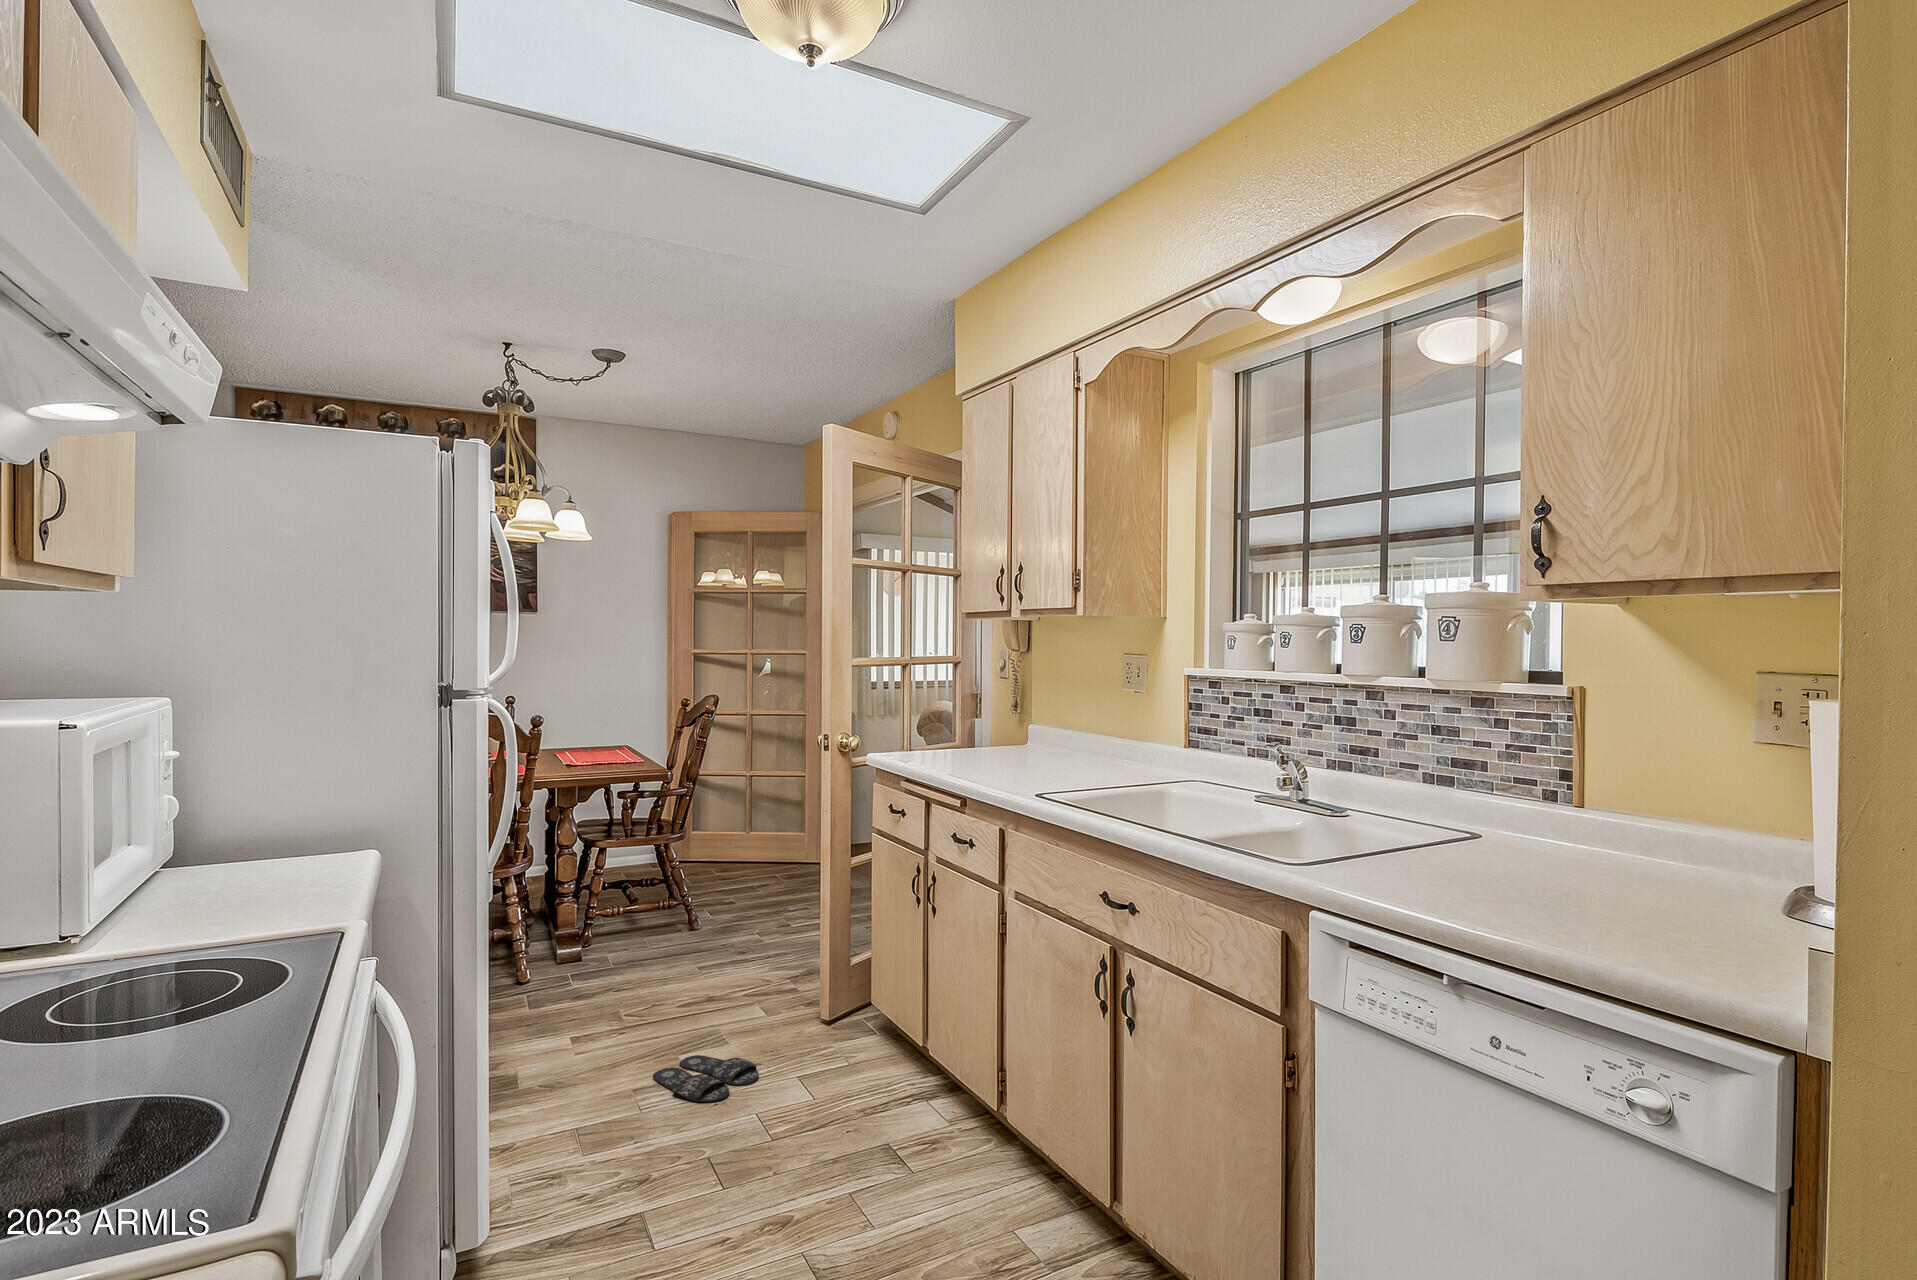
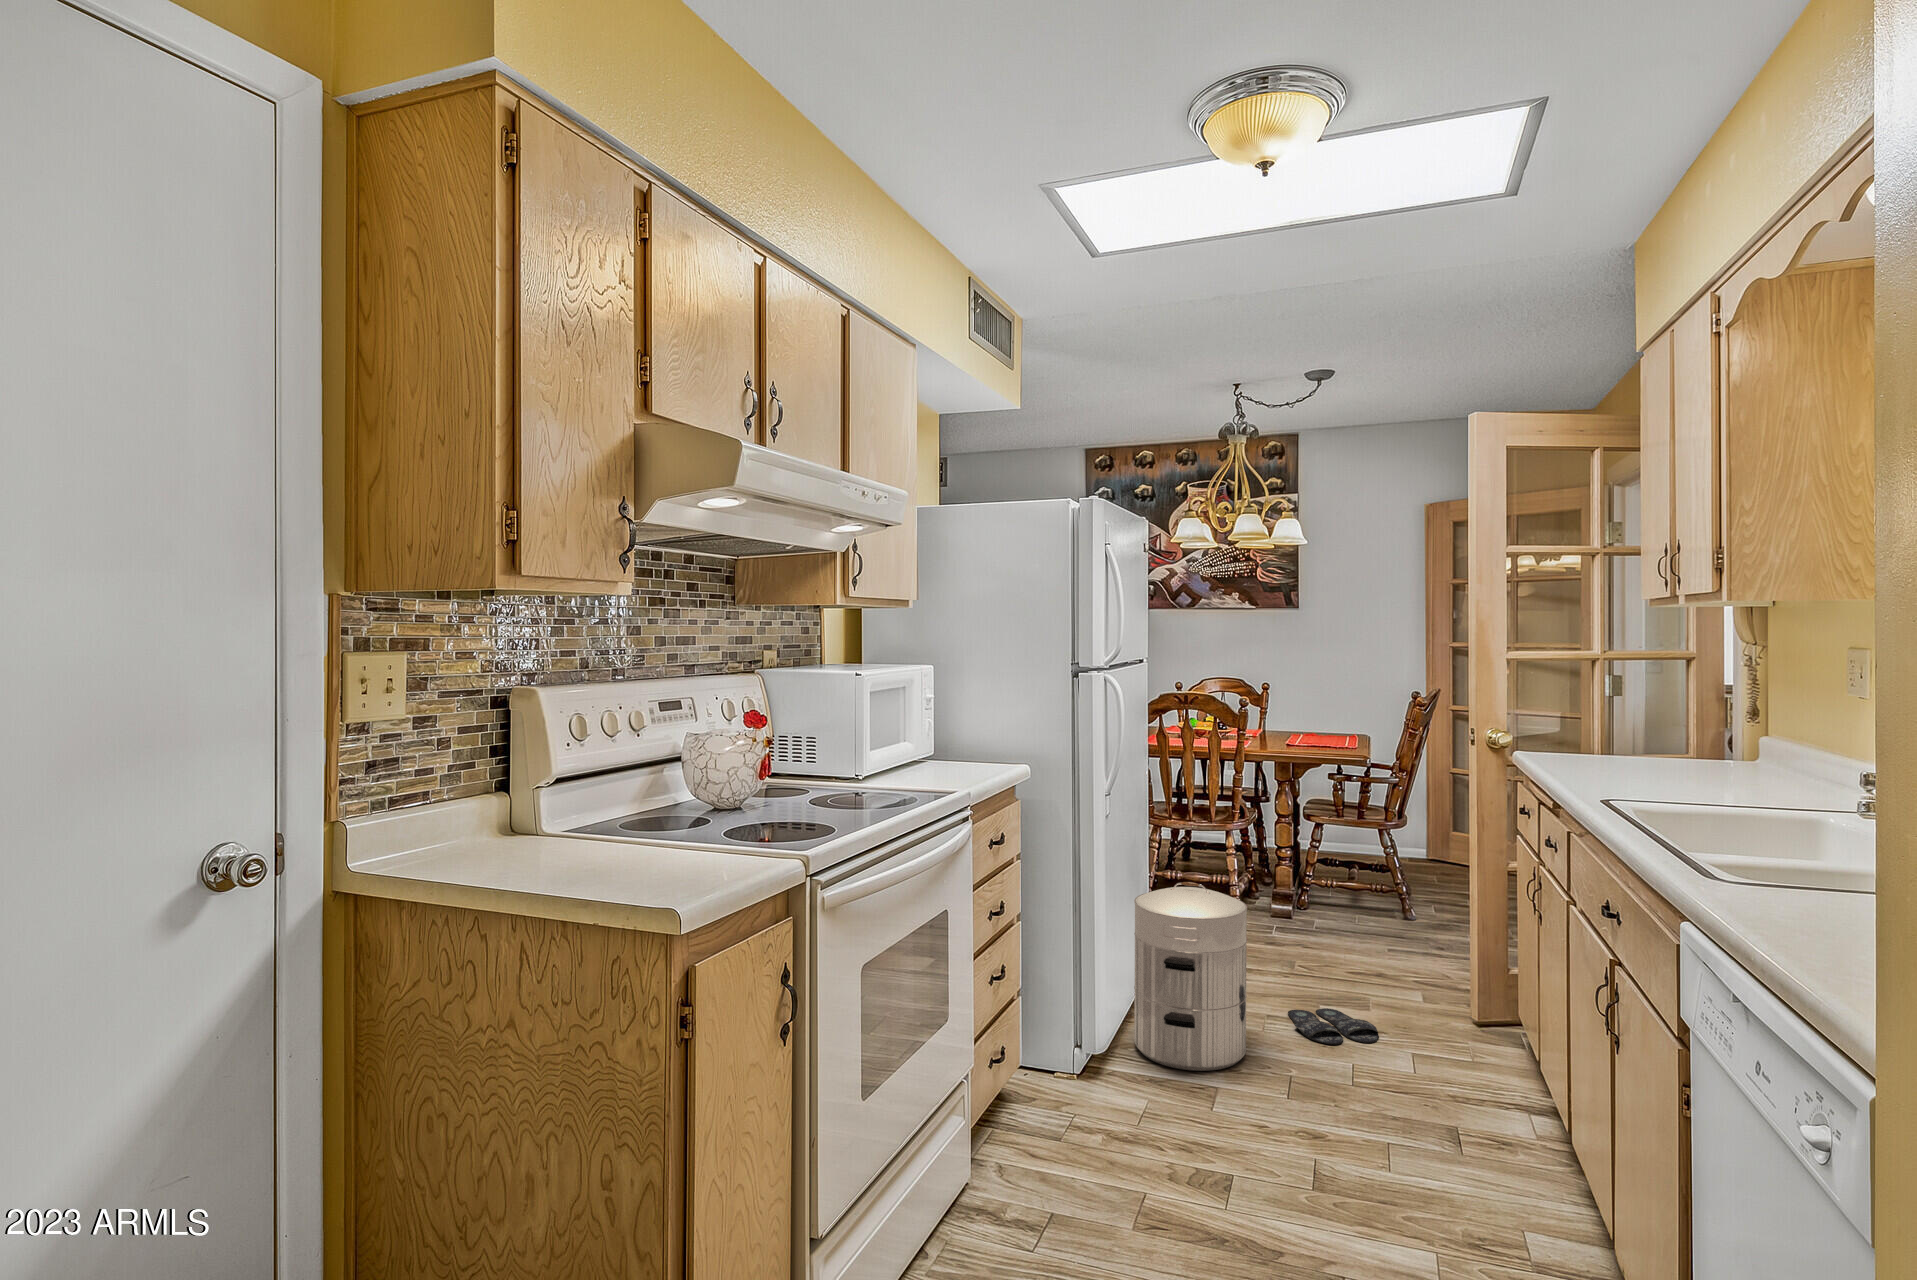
waste bin: none [495,961,647,1213] -> present [1134,882,1247,1071]

